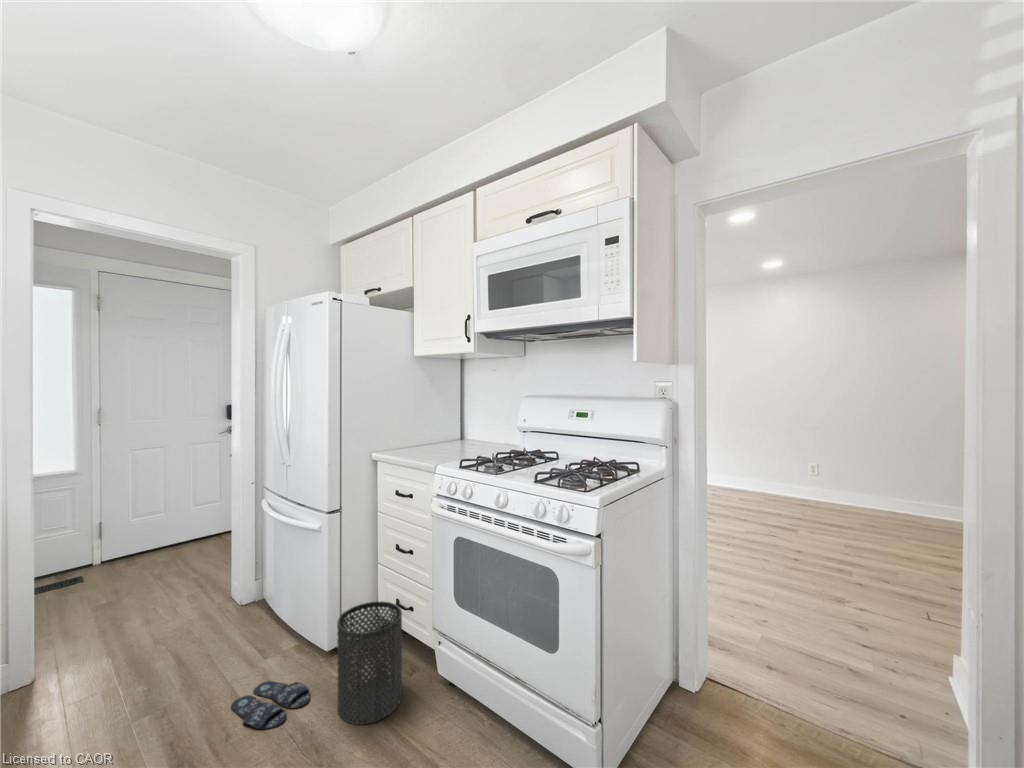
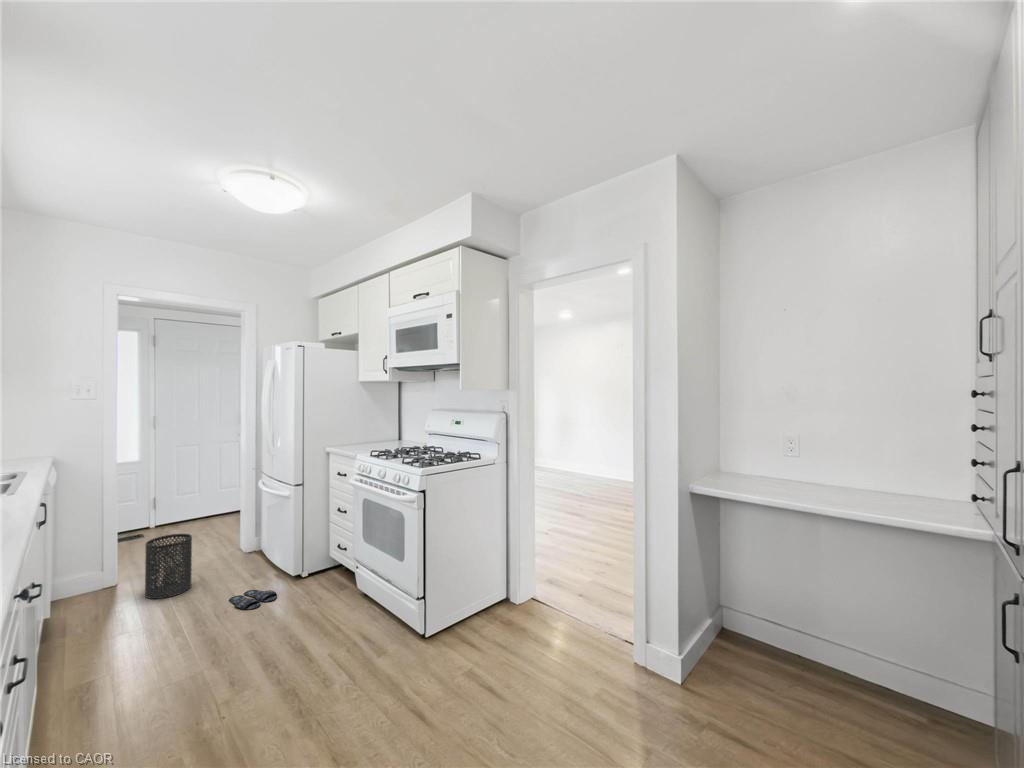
trash can: present [337,601,402,725] -> present [145,534,192,599]

